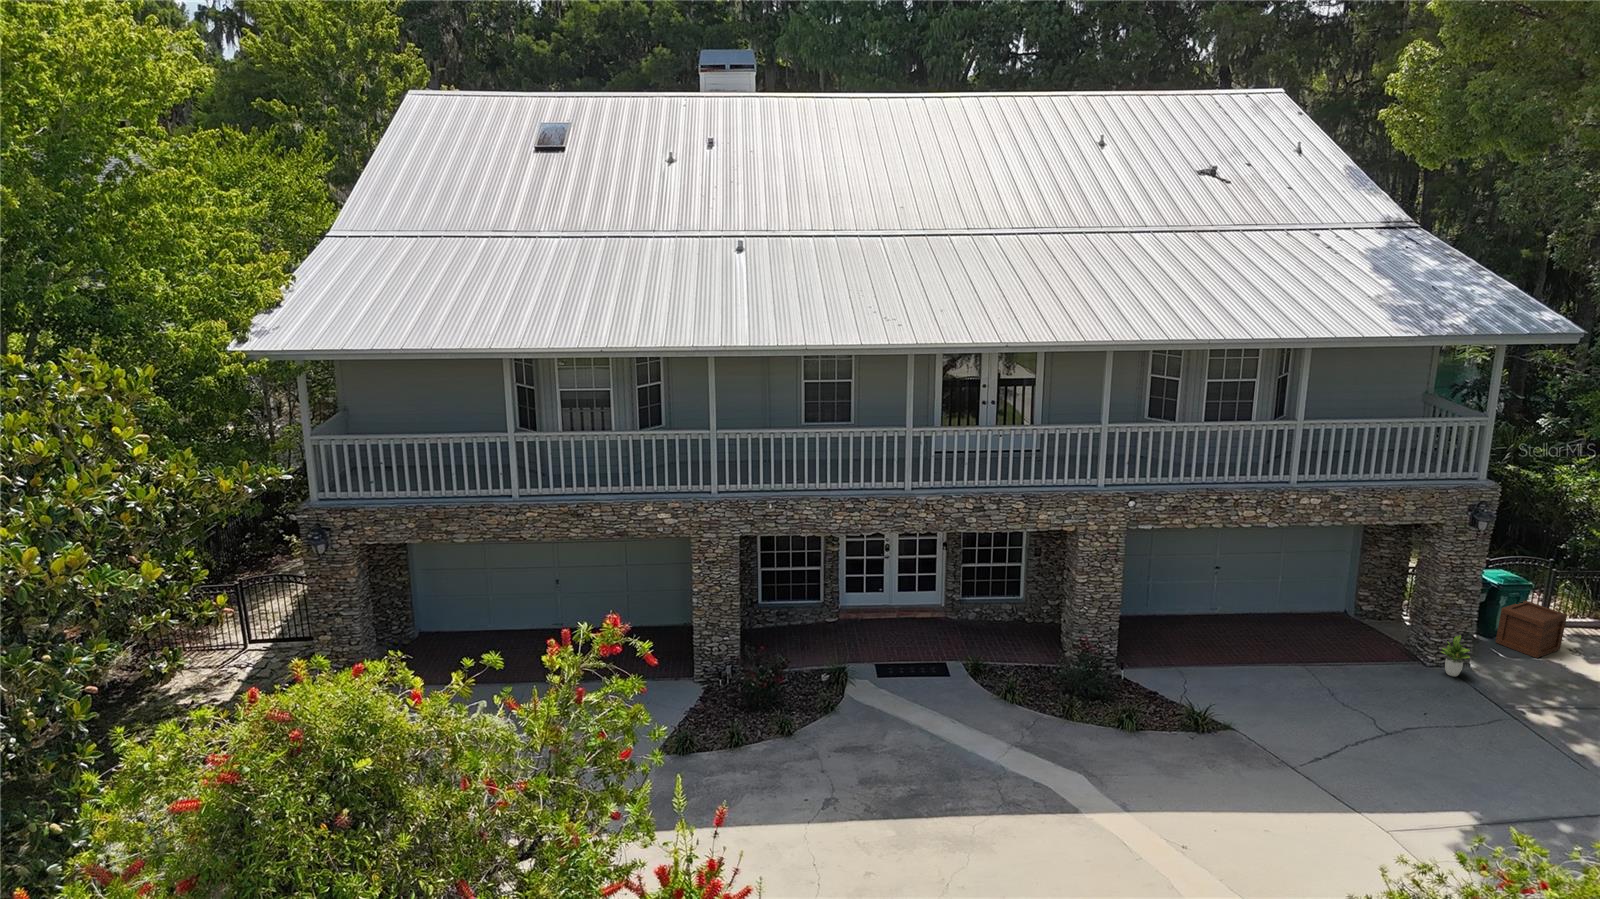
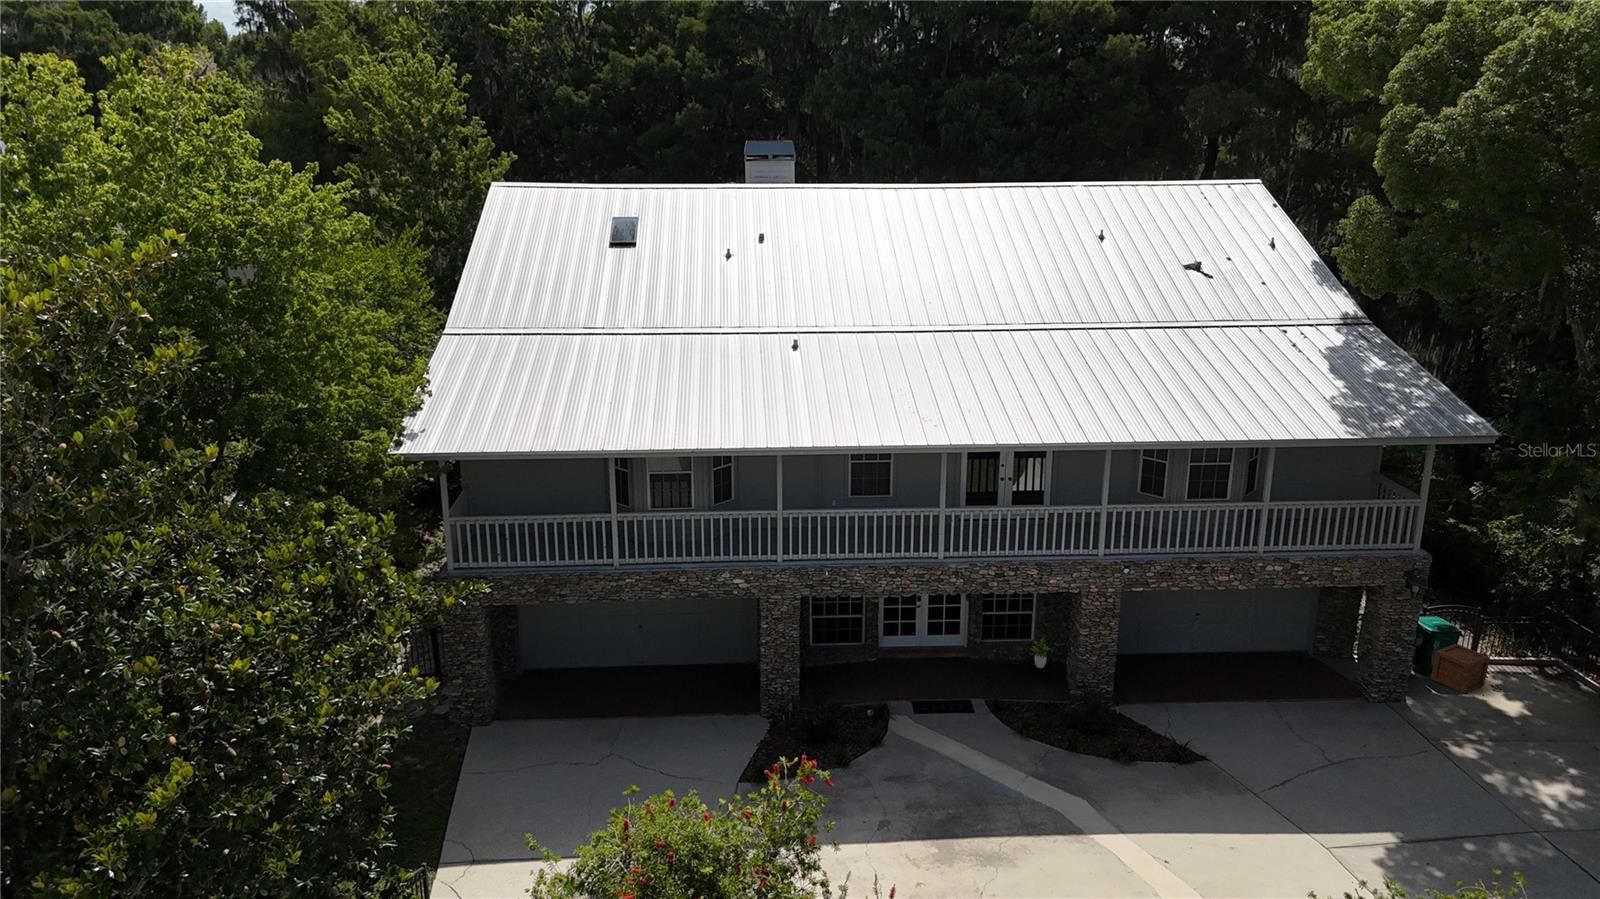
potted plant: present [1441,635,1470,676] -> present [1030,637,1050,668]

